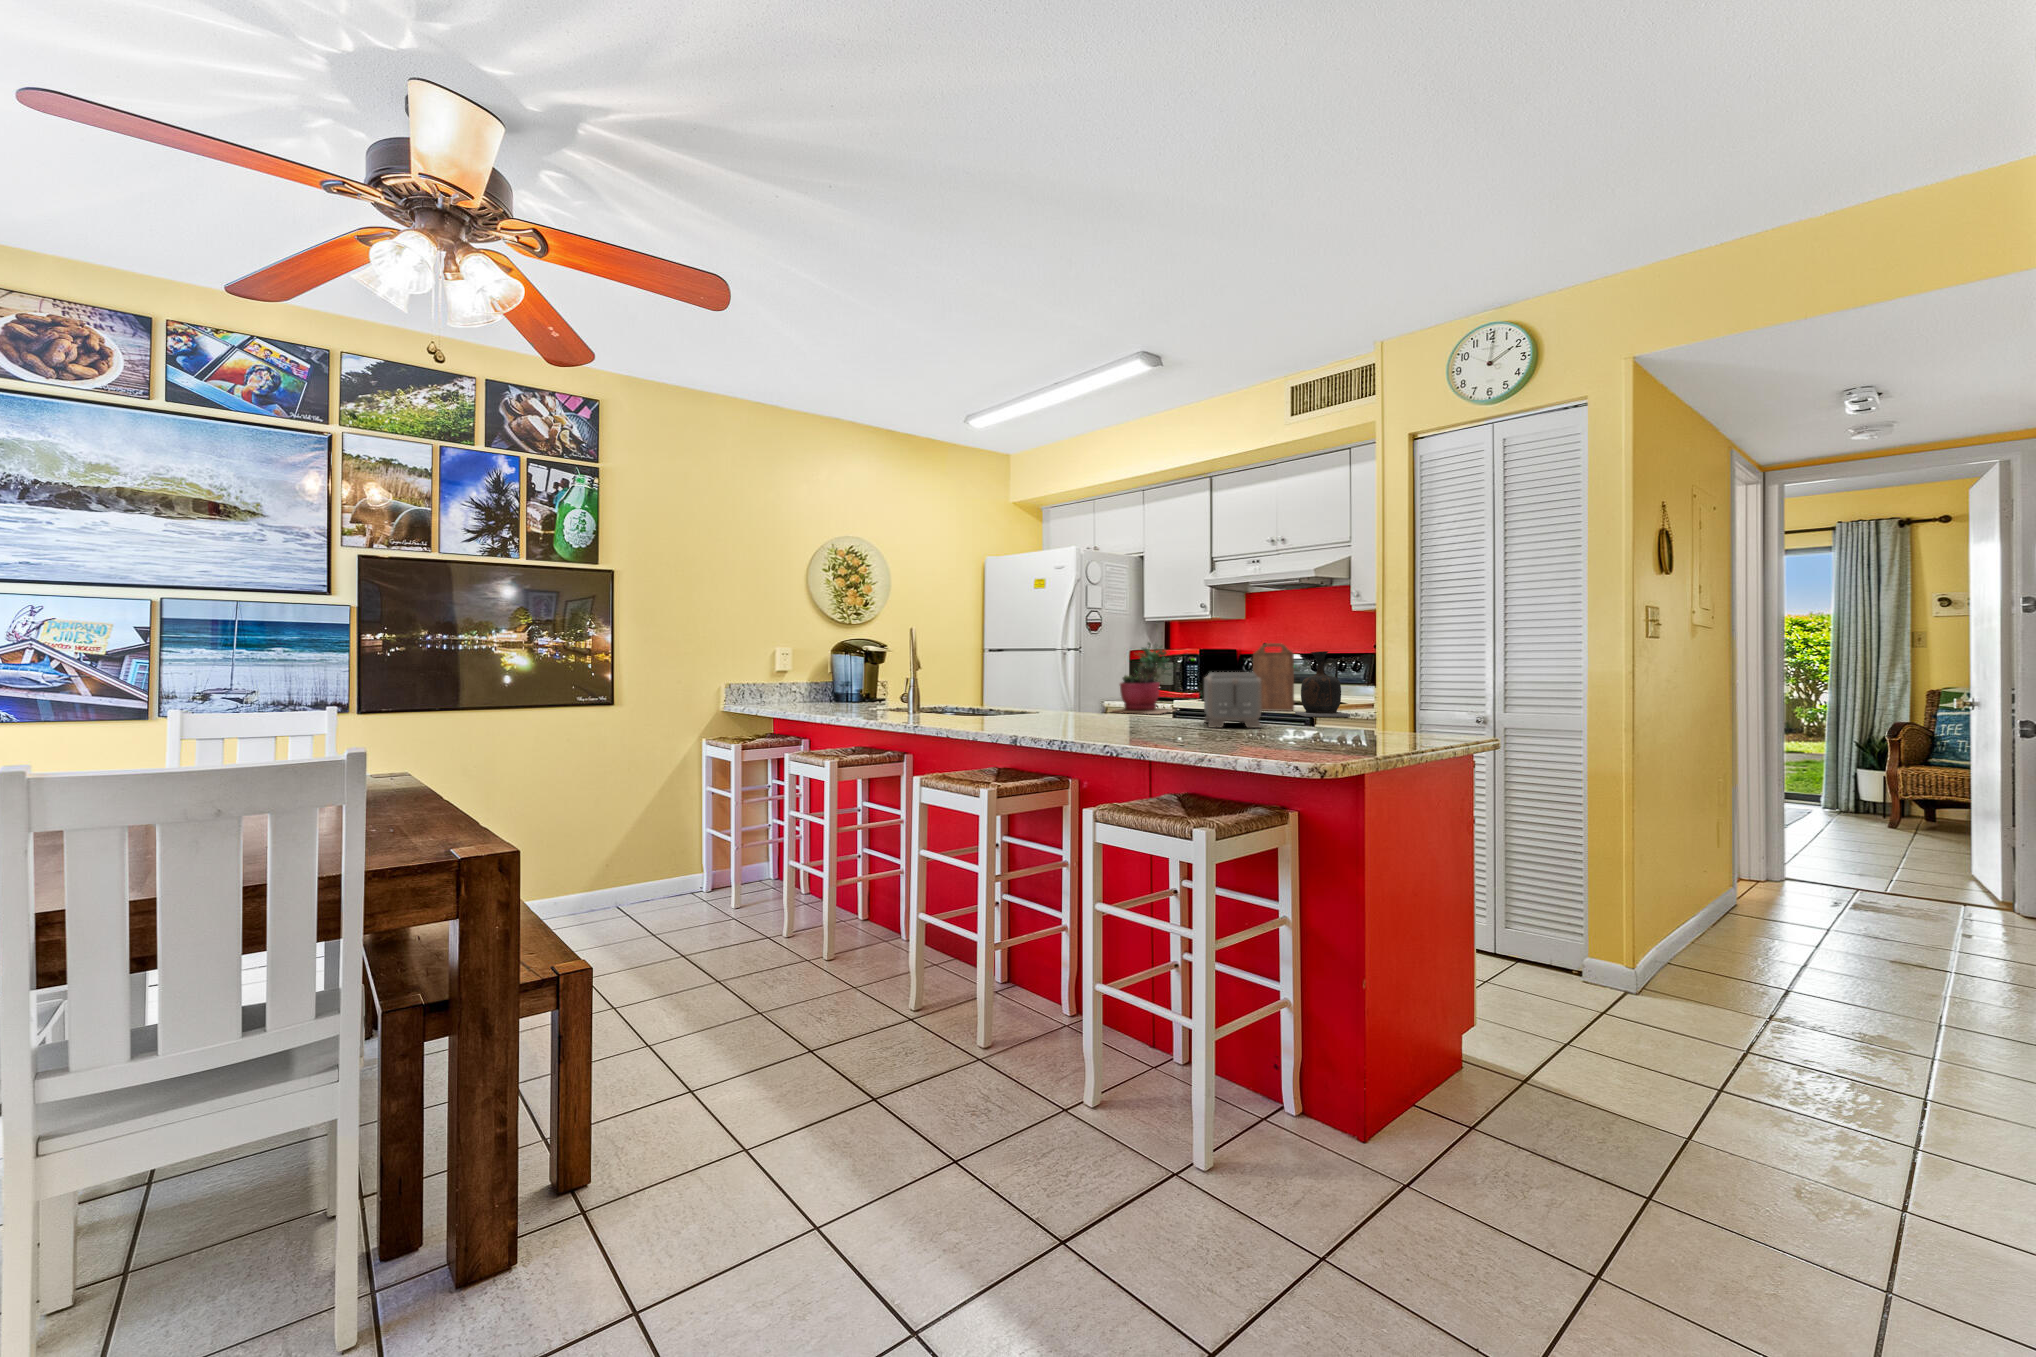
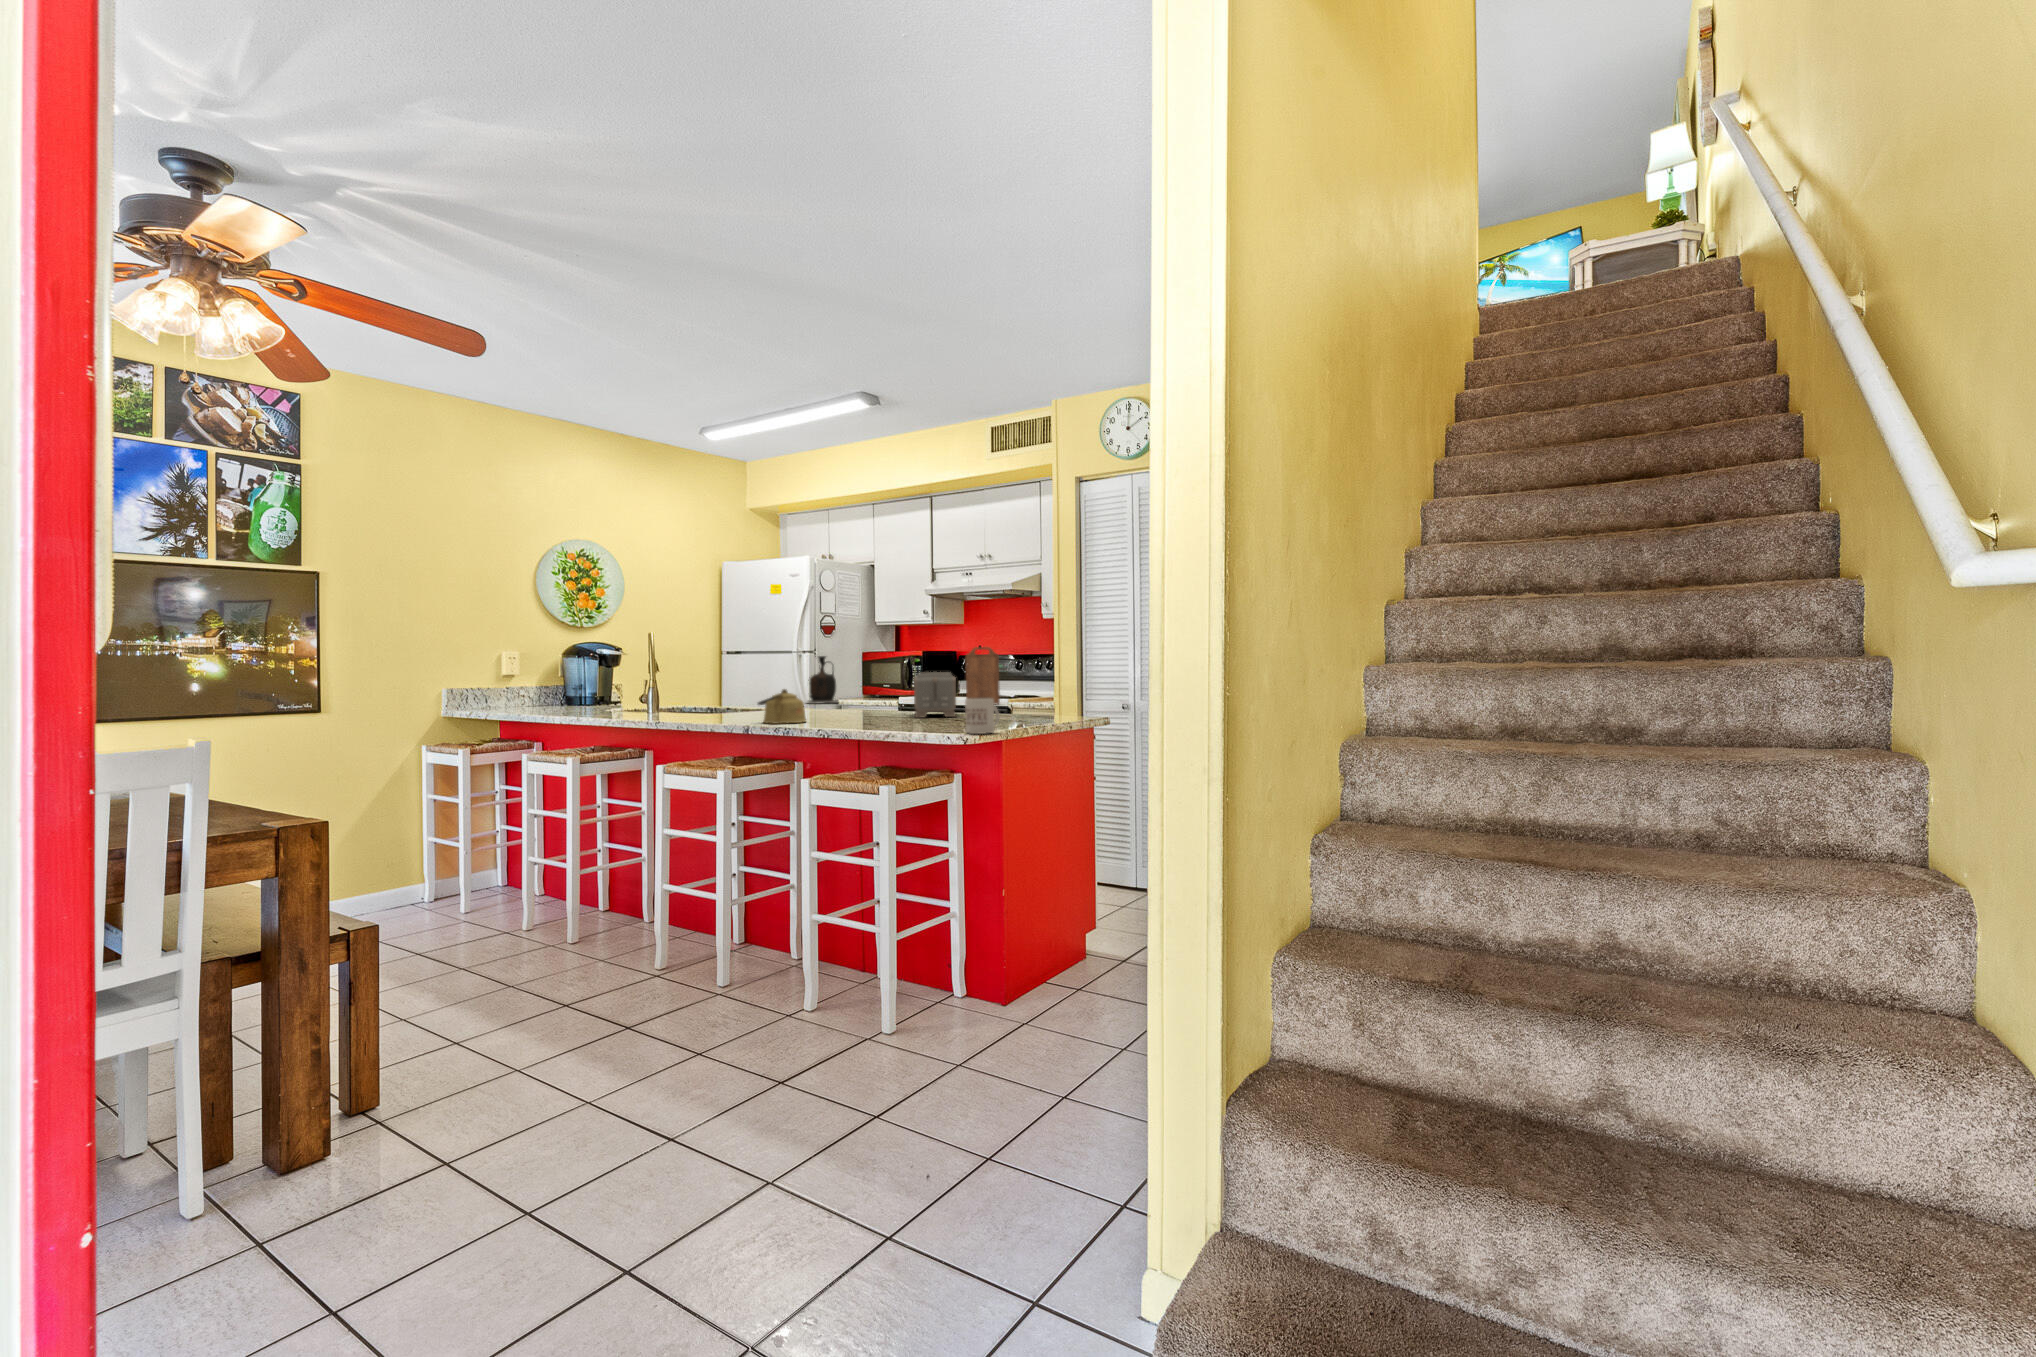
succulent plant: present [1113,643,1174,714] -> none [835,646,902,709]
vase: present [1295,651,1350,717] -> present [807,656,838,704]
kettle: none [1024,690,1081,732] -> present [758,689,807,724]
mug: none [1306,708,1356,758] -> present [965,698,1000,734]

